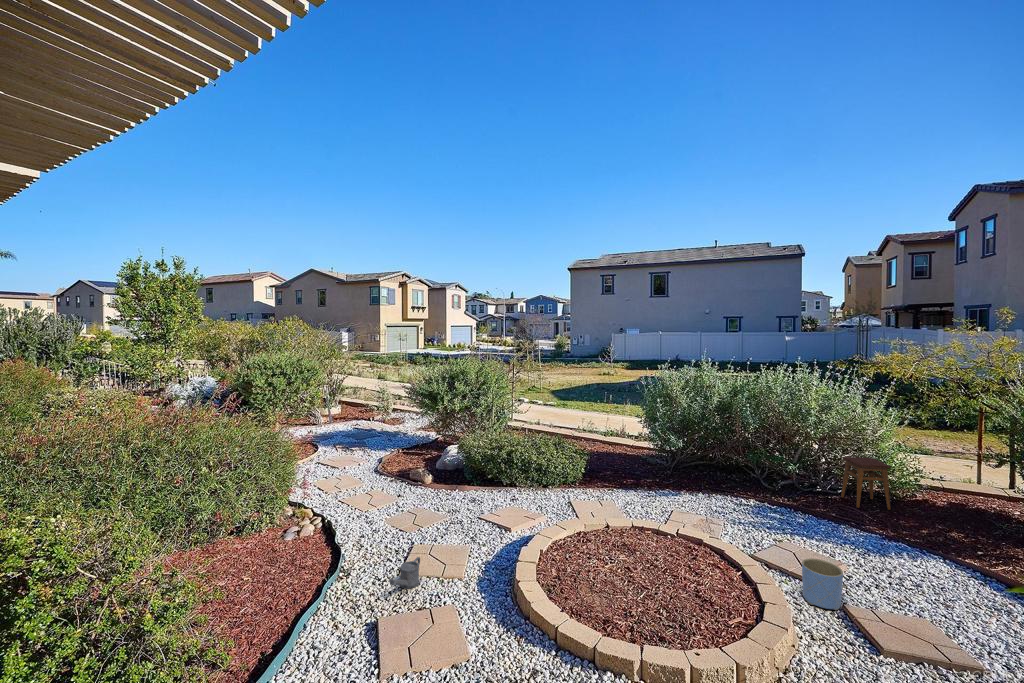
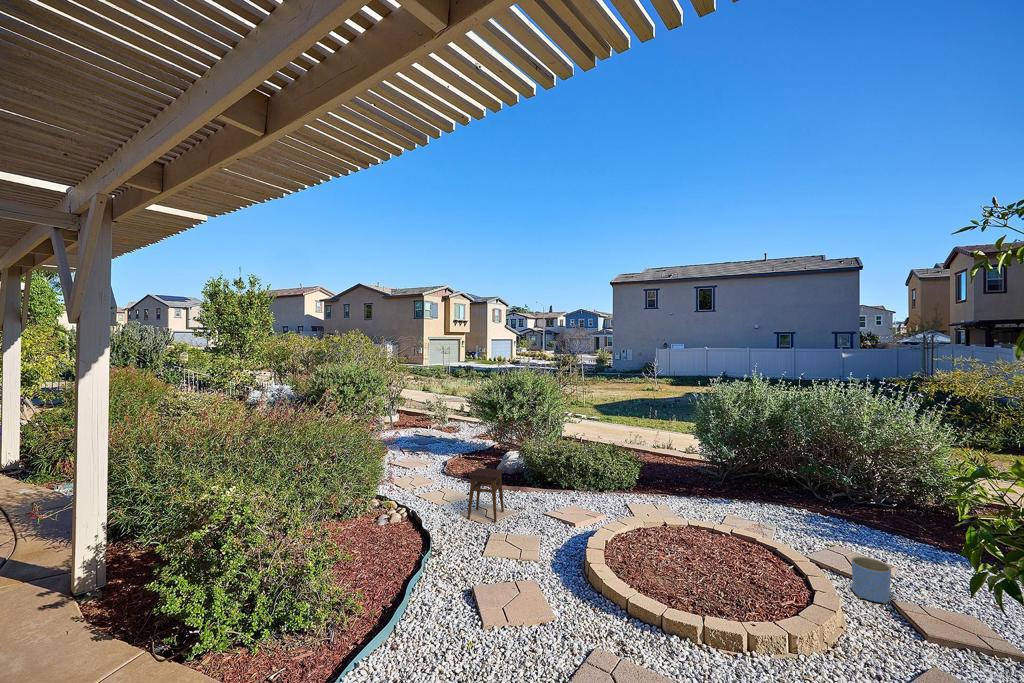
stool: present [841,457,891,510] -> present [467,468,504,522]
watering can: present [390,557,420,589] -> none [479,541,501,567]

